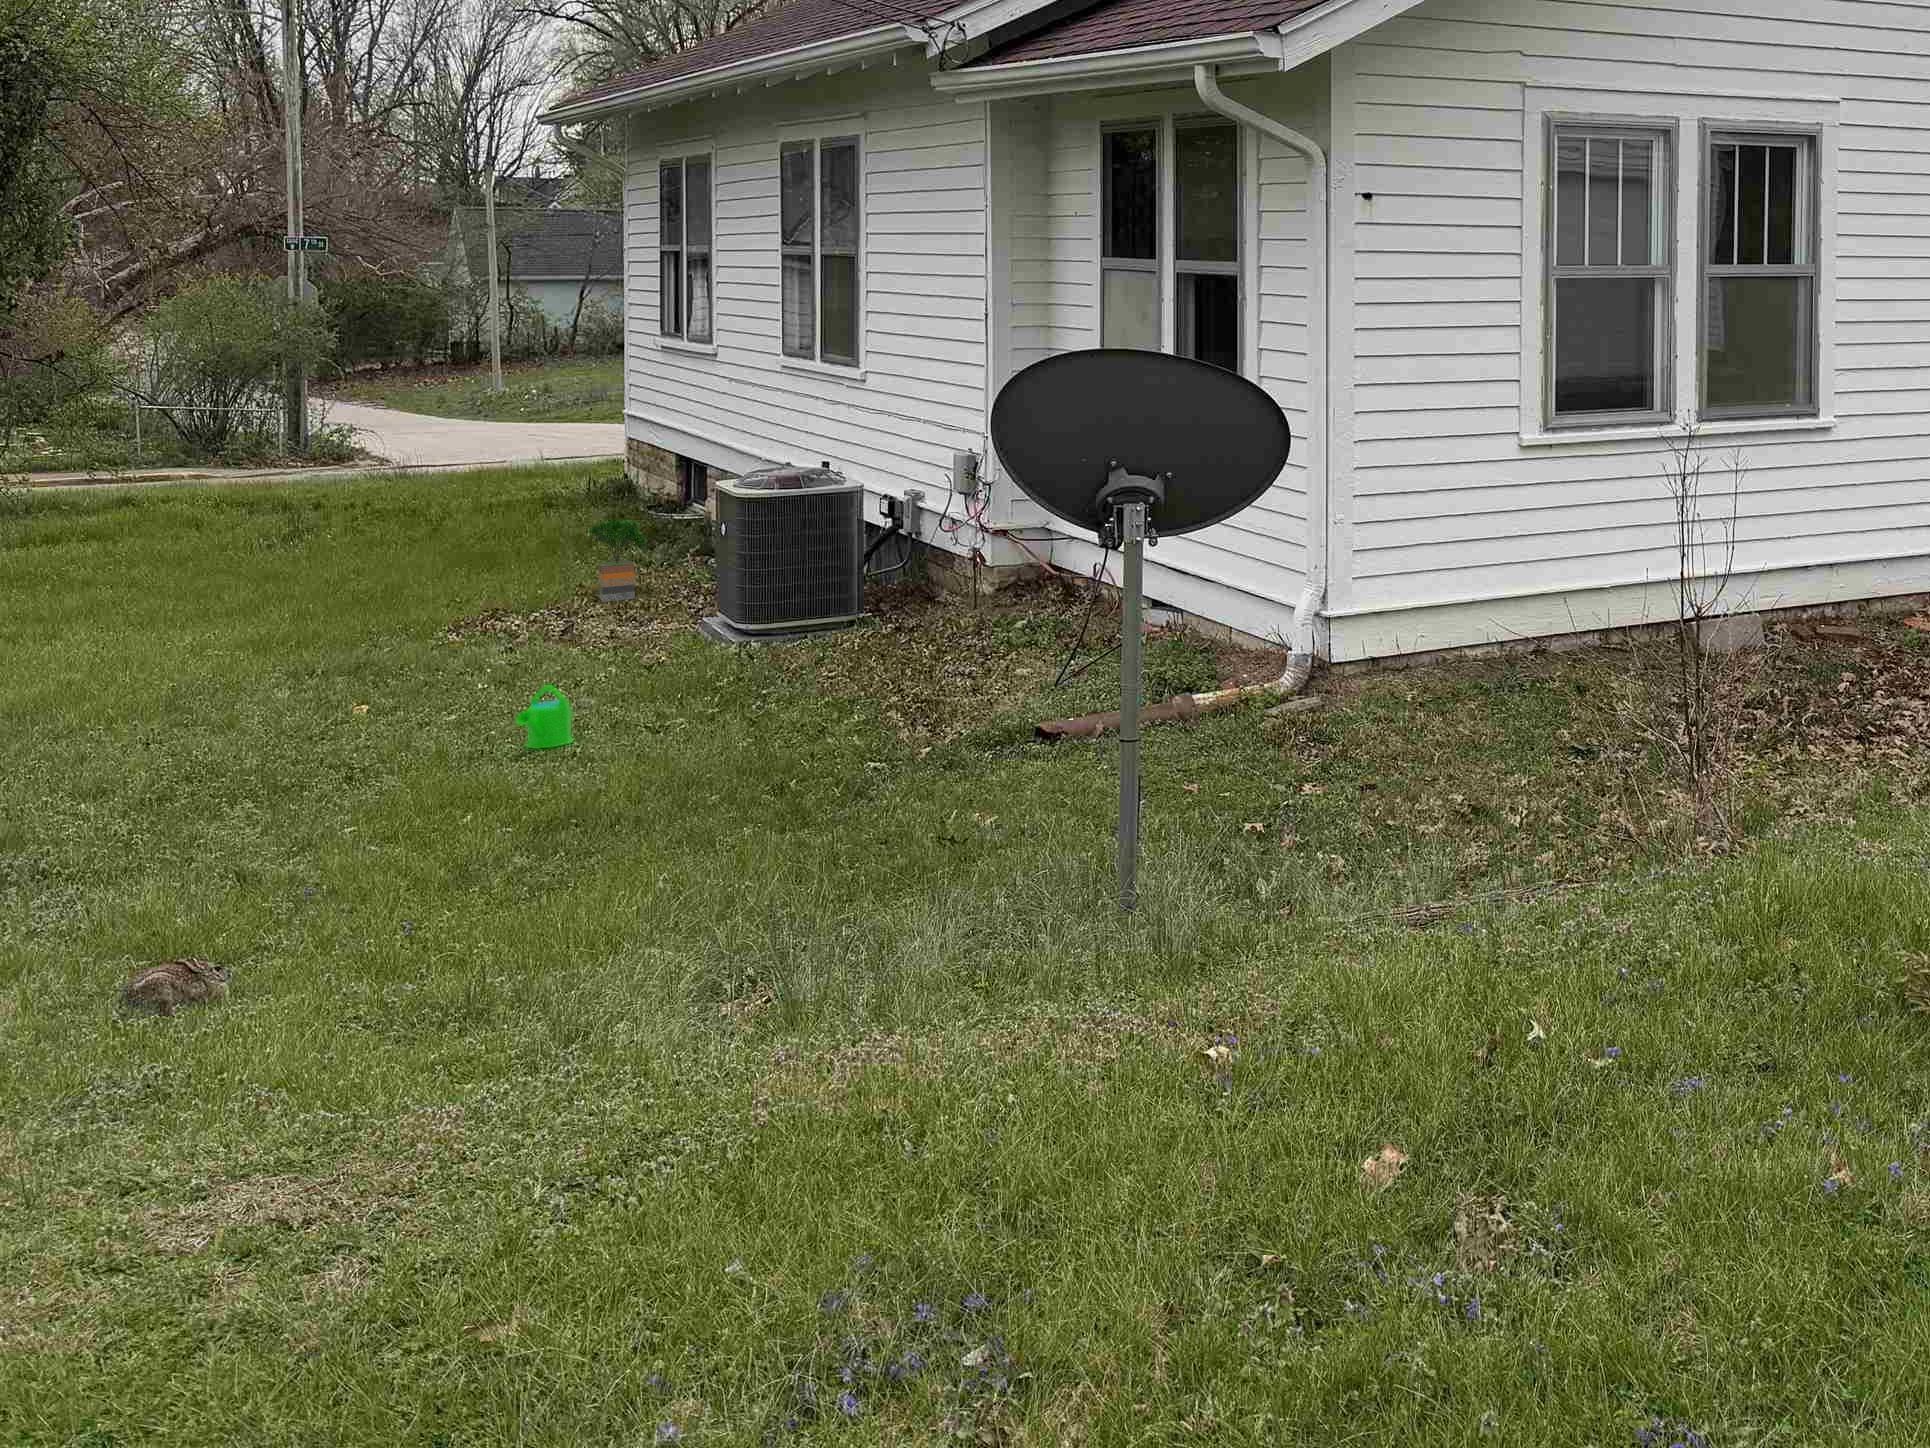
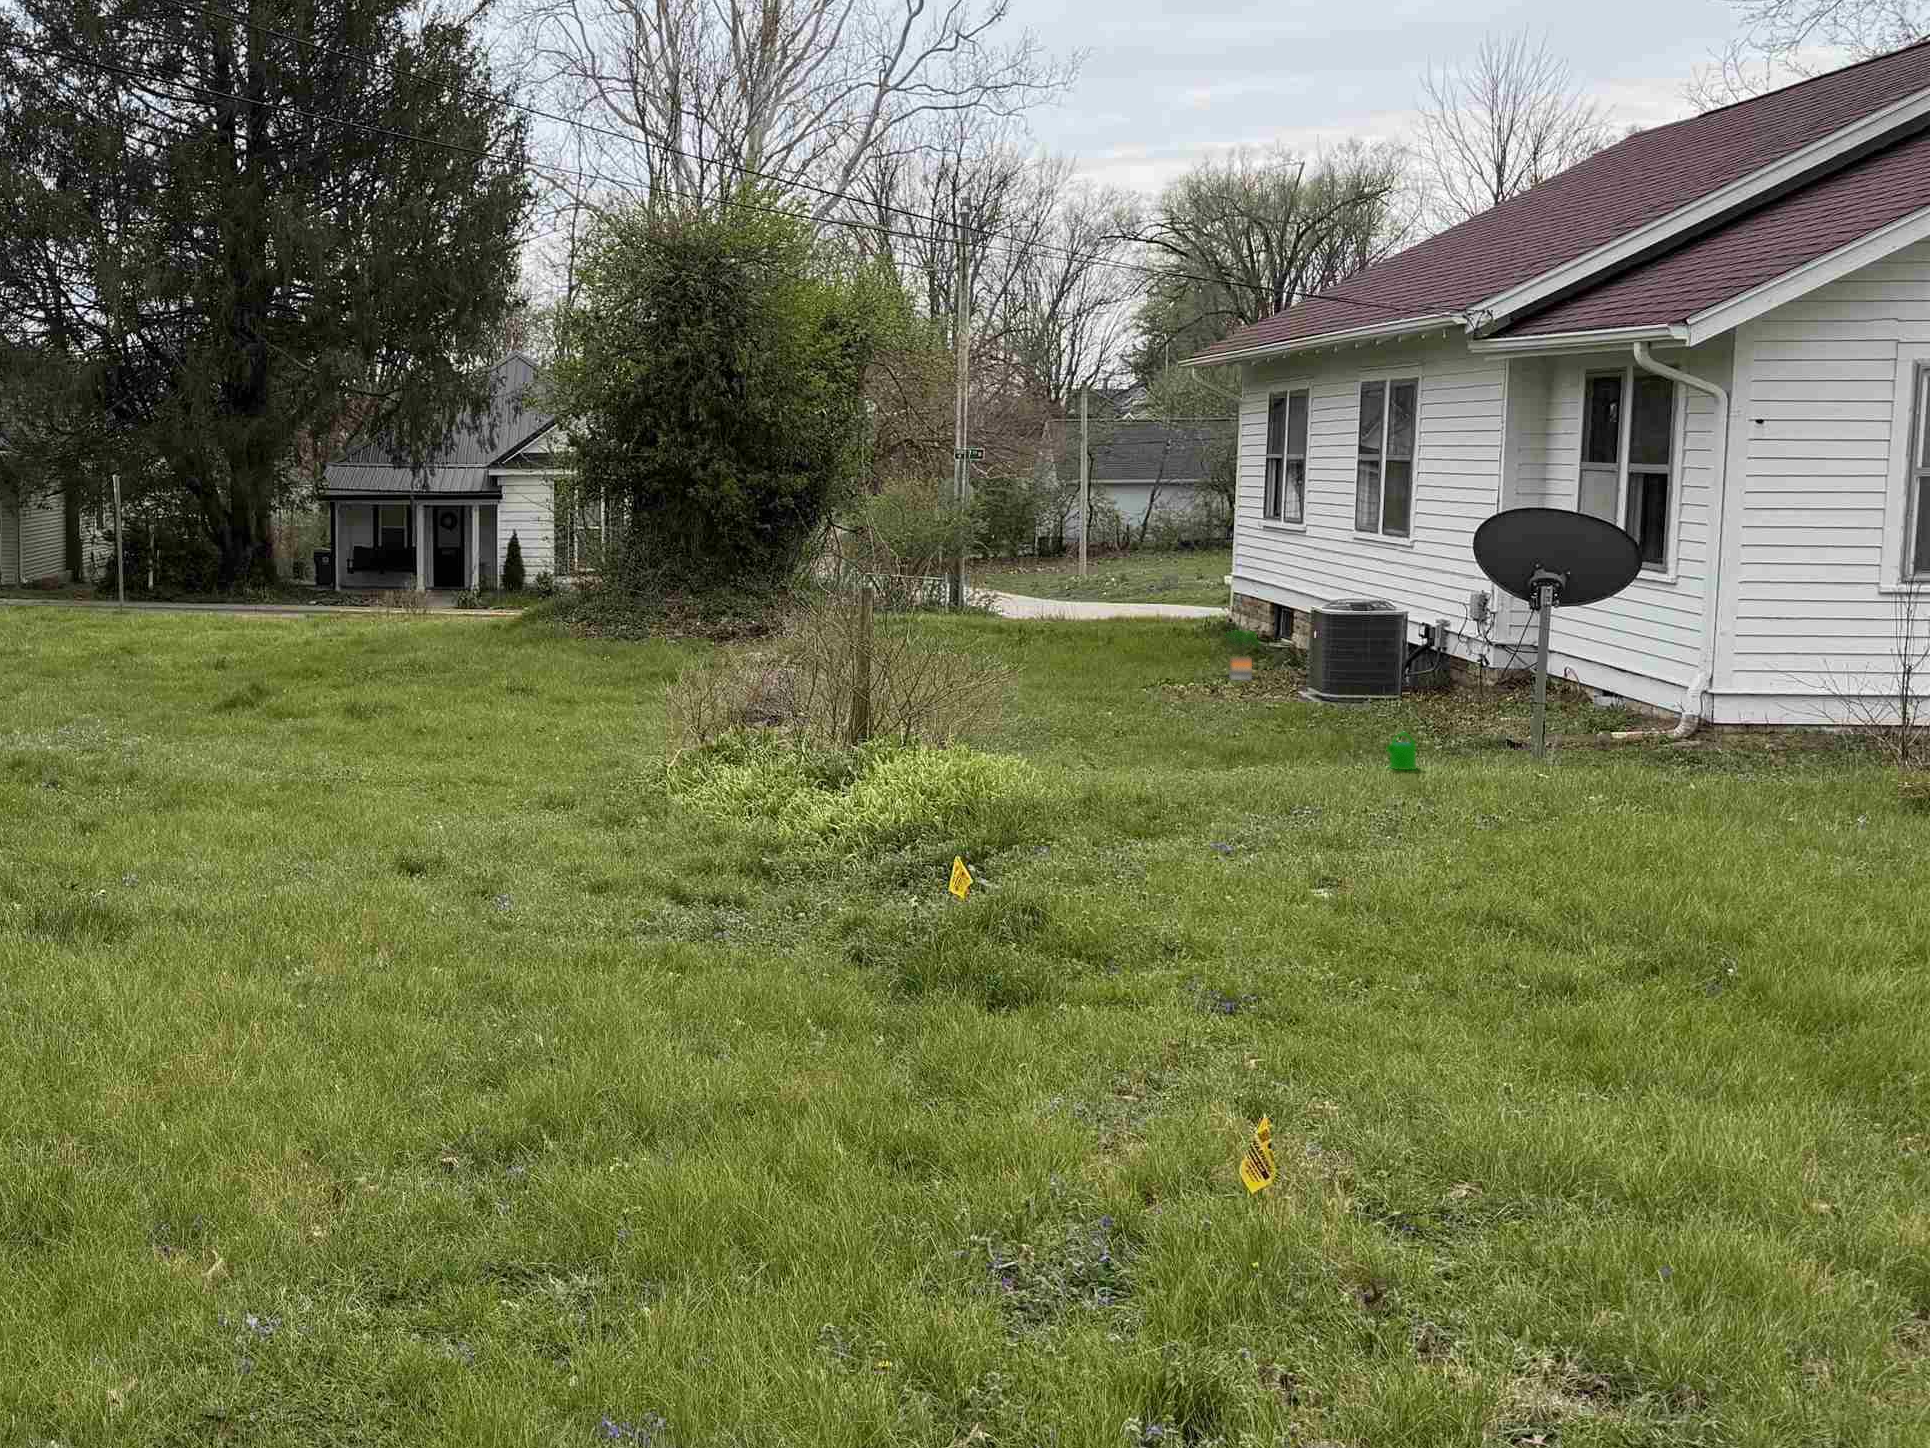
watering can: present [516,685,573,749] -> present [1386,732,1416,770]

